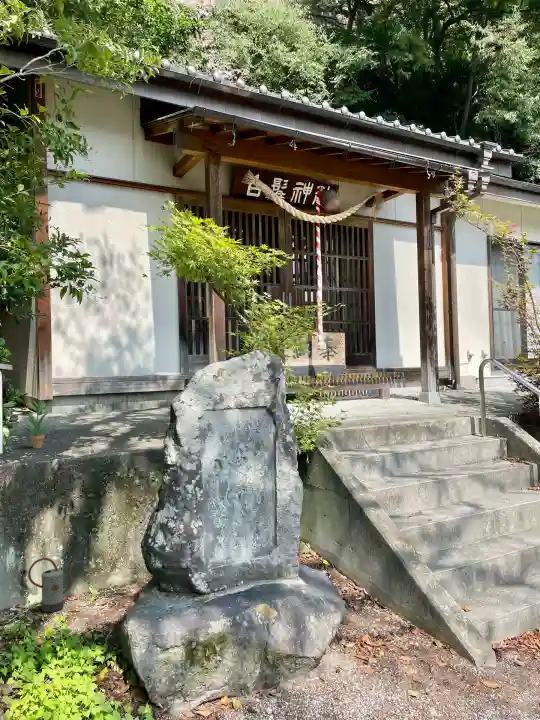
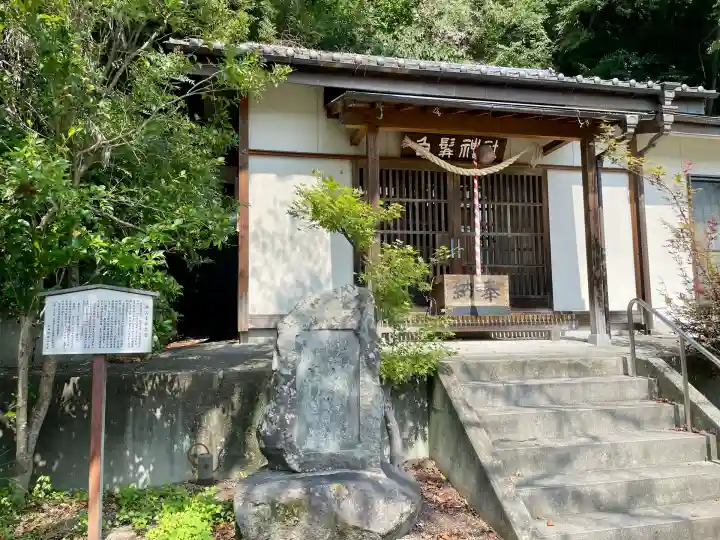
potted plant: present [23,400,50,448] -> none [201,326,223,364]

